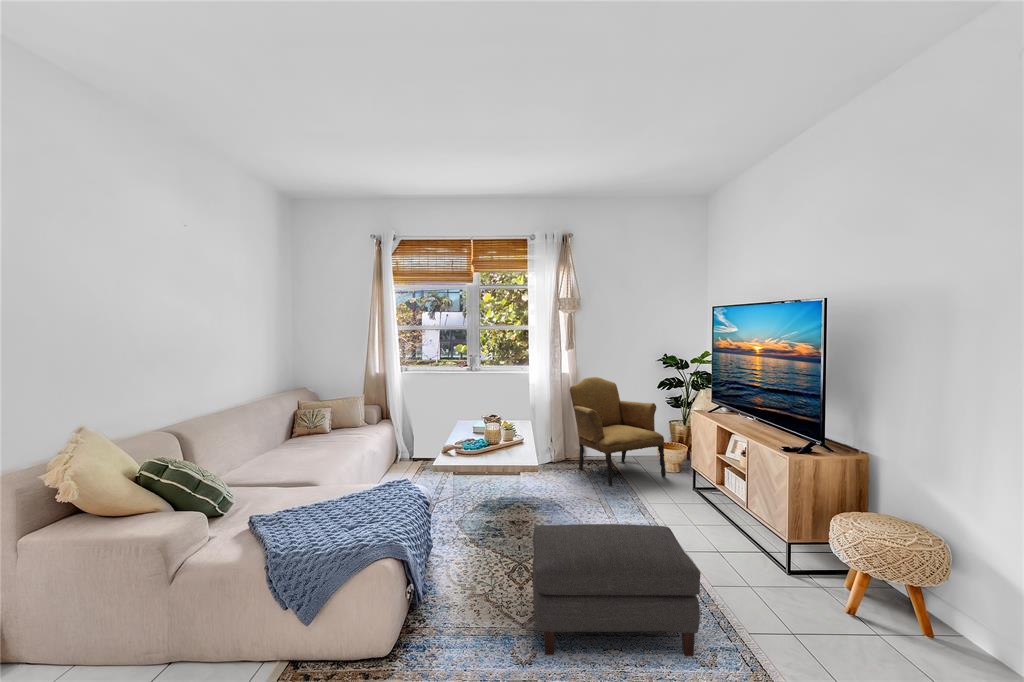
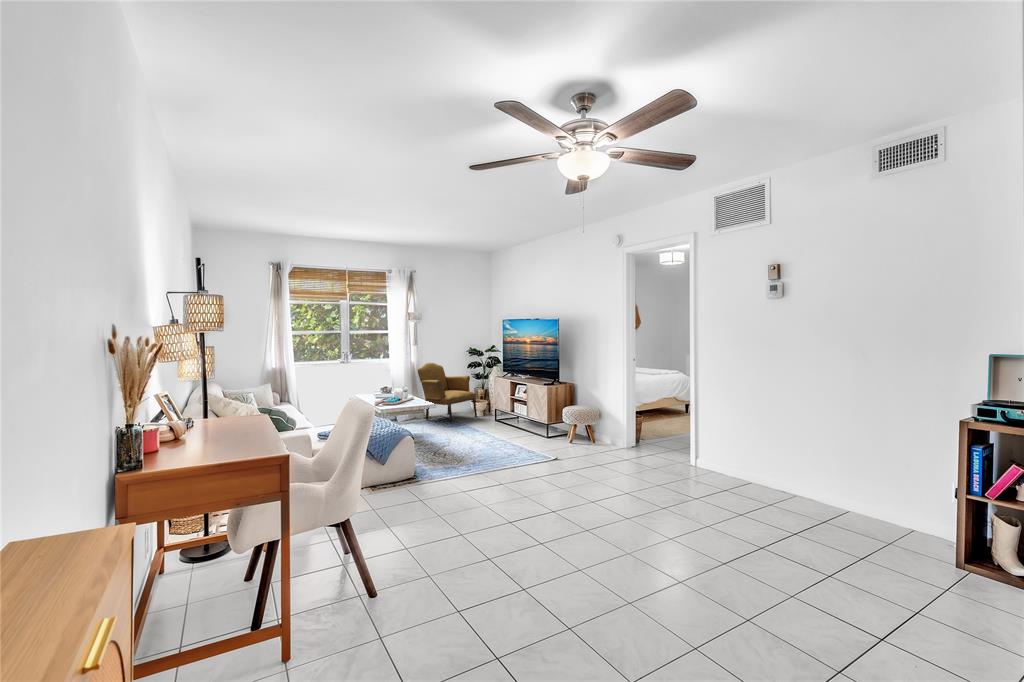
ottoman: present [533,524,701,656] -> none [453,417,527,465]

